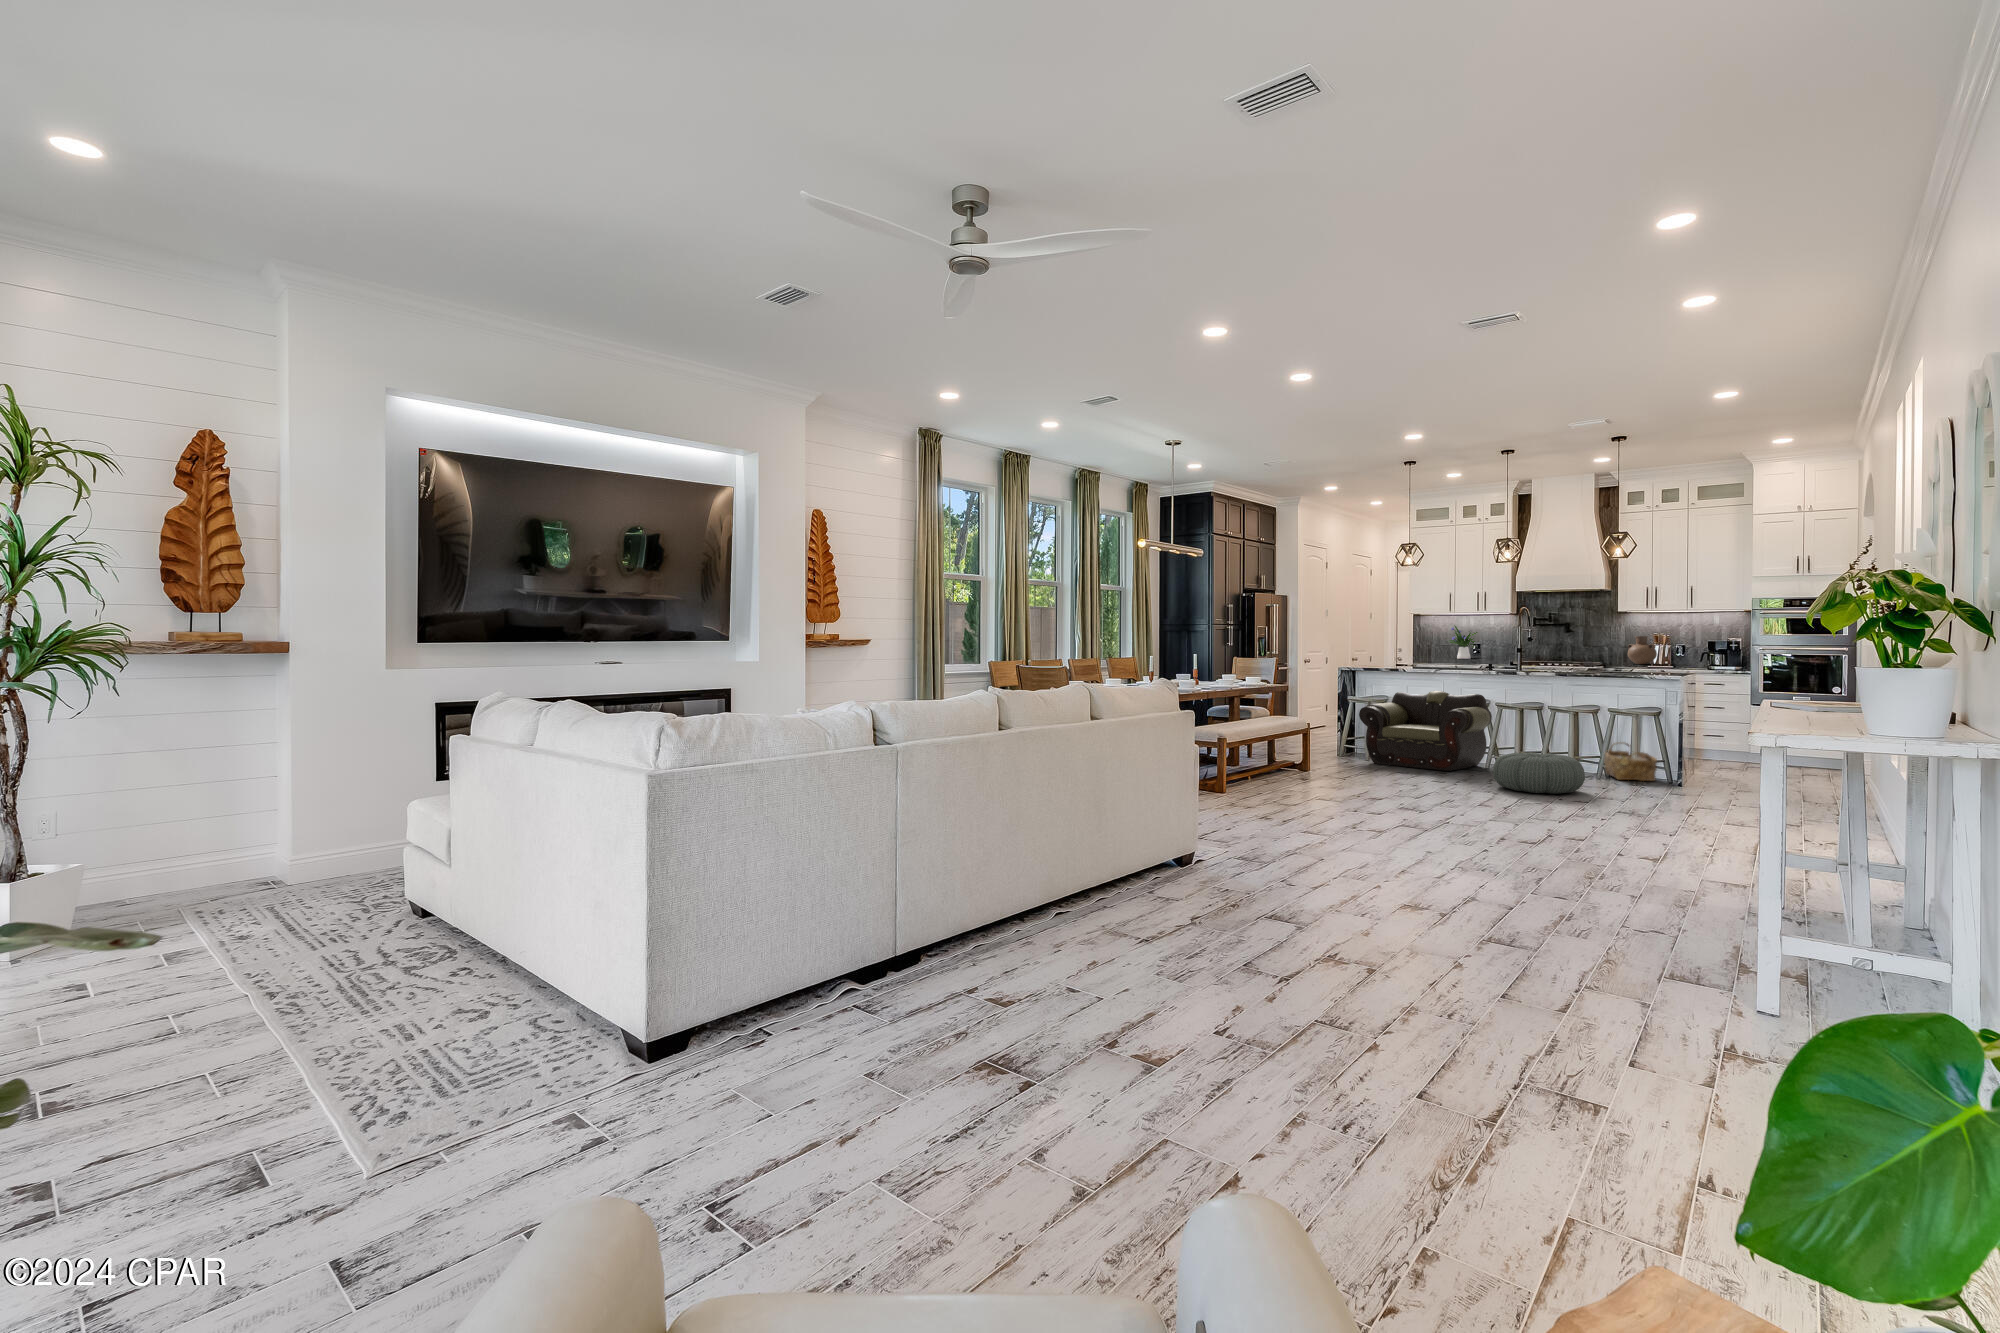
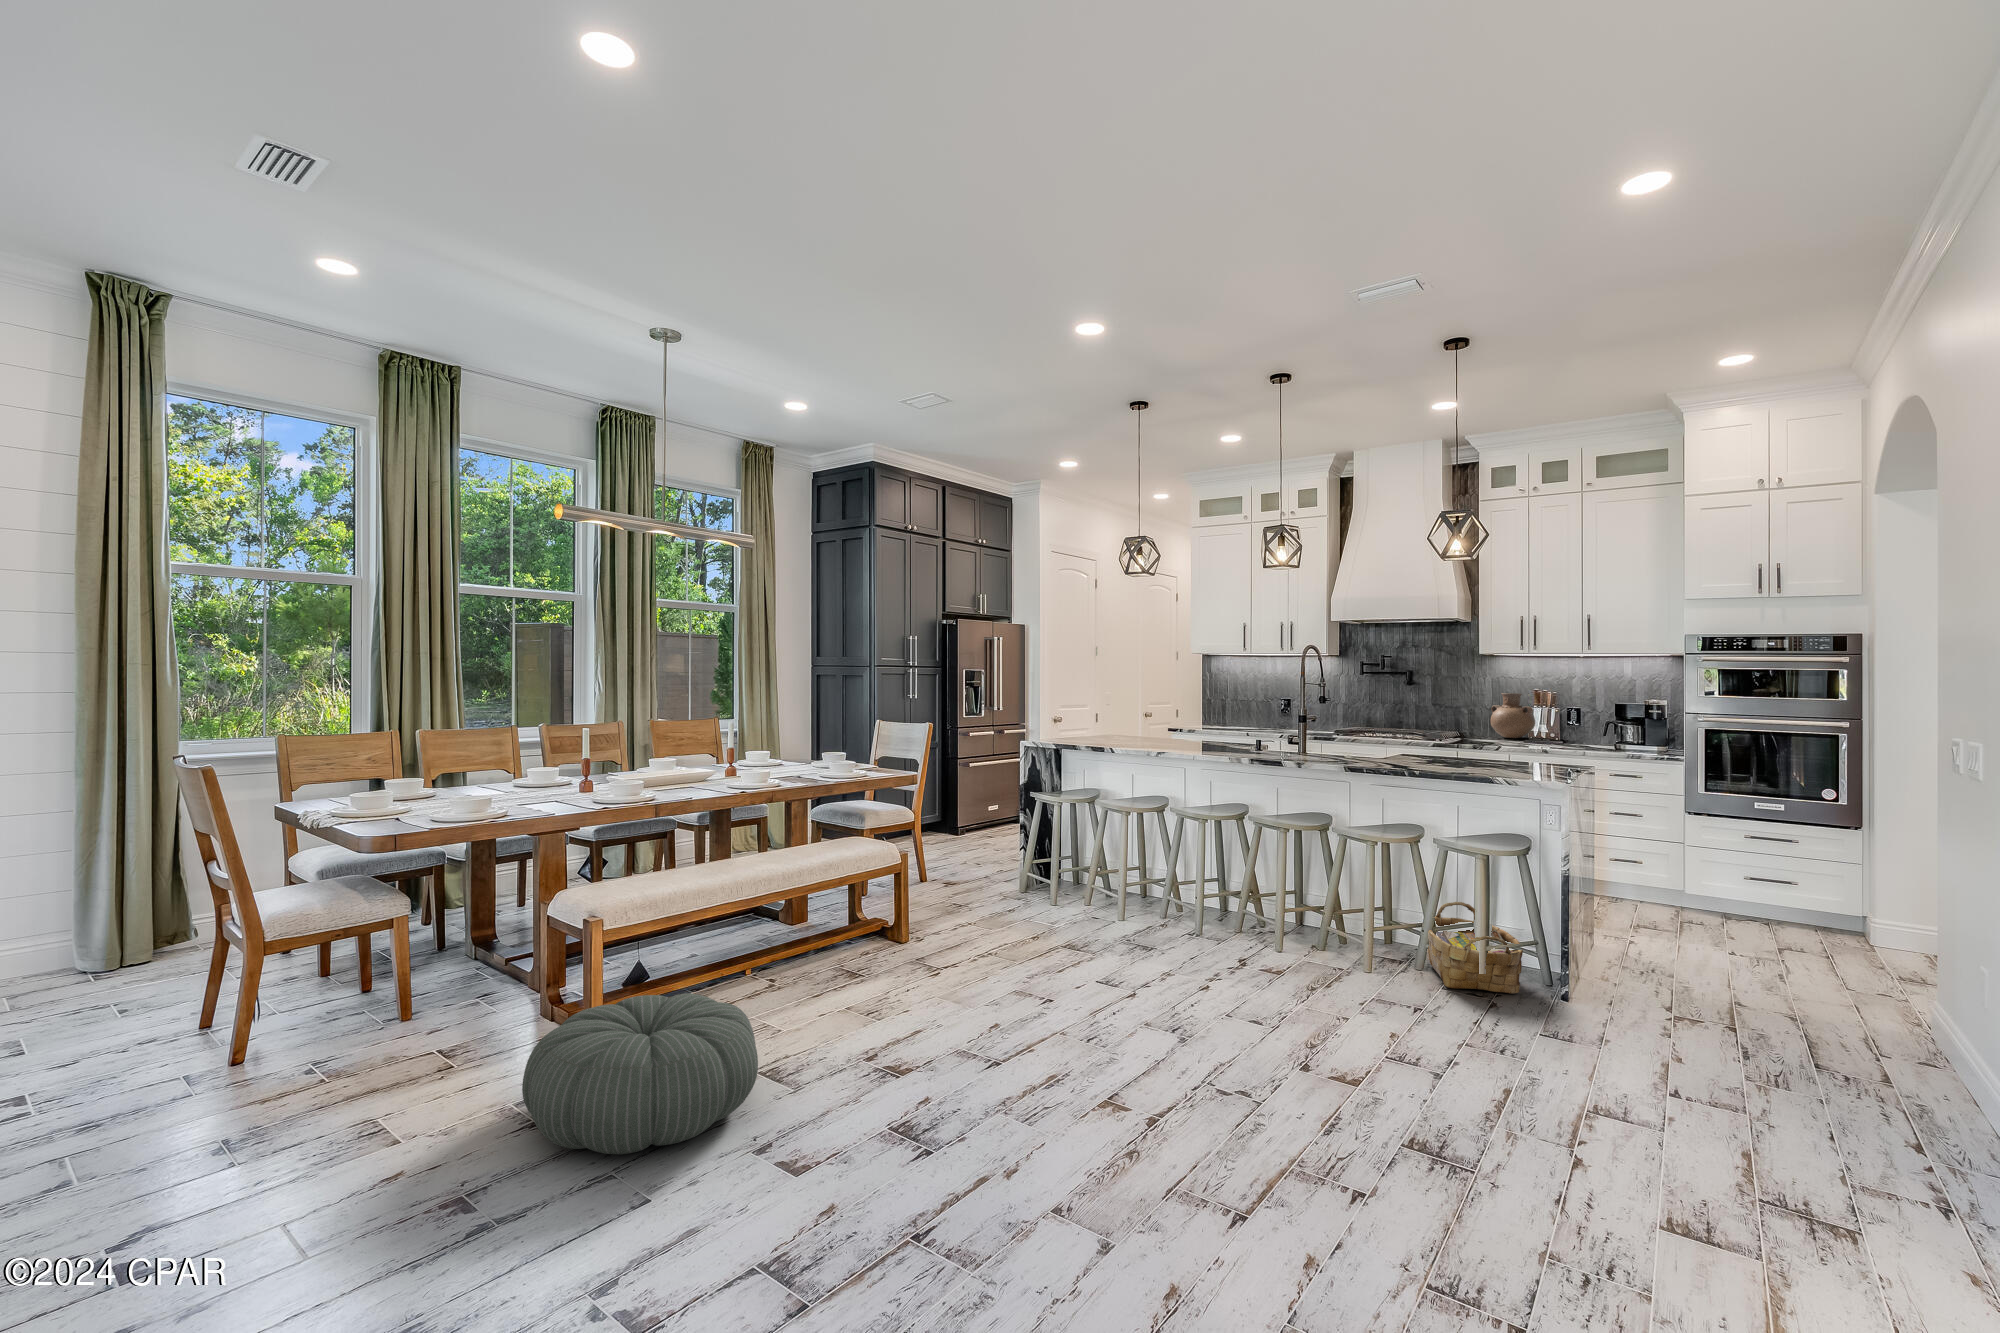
flower arrangement: present [1450,625,1477,659] -> none [1247,669,1295,718]
armchair: present [1359,691,1492,771] -> none [1015,784,1233,949]
pouf: present [1493,753,1585,794] -> present [522,994,758,1154]

